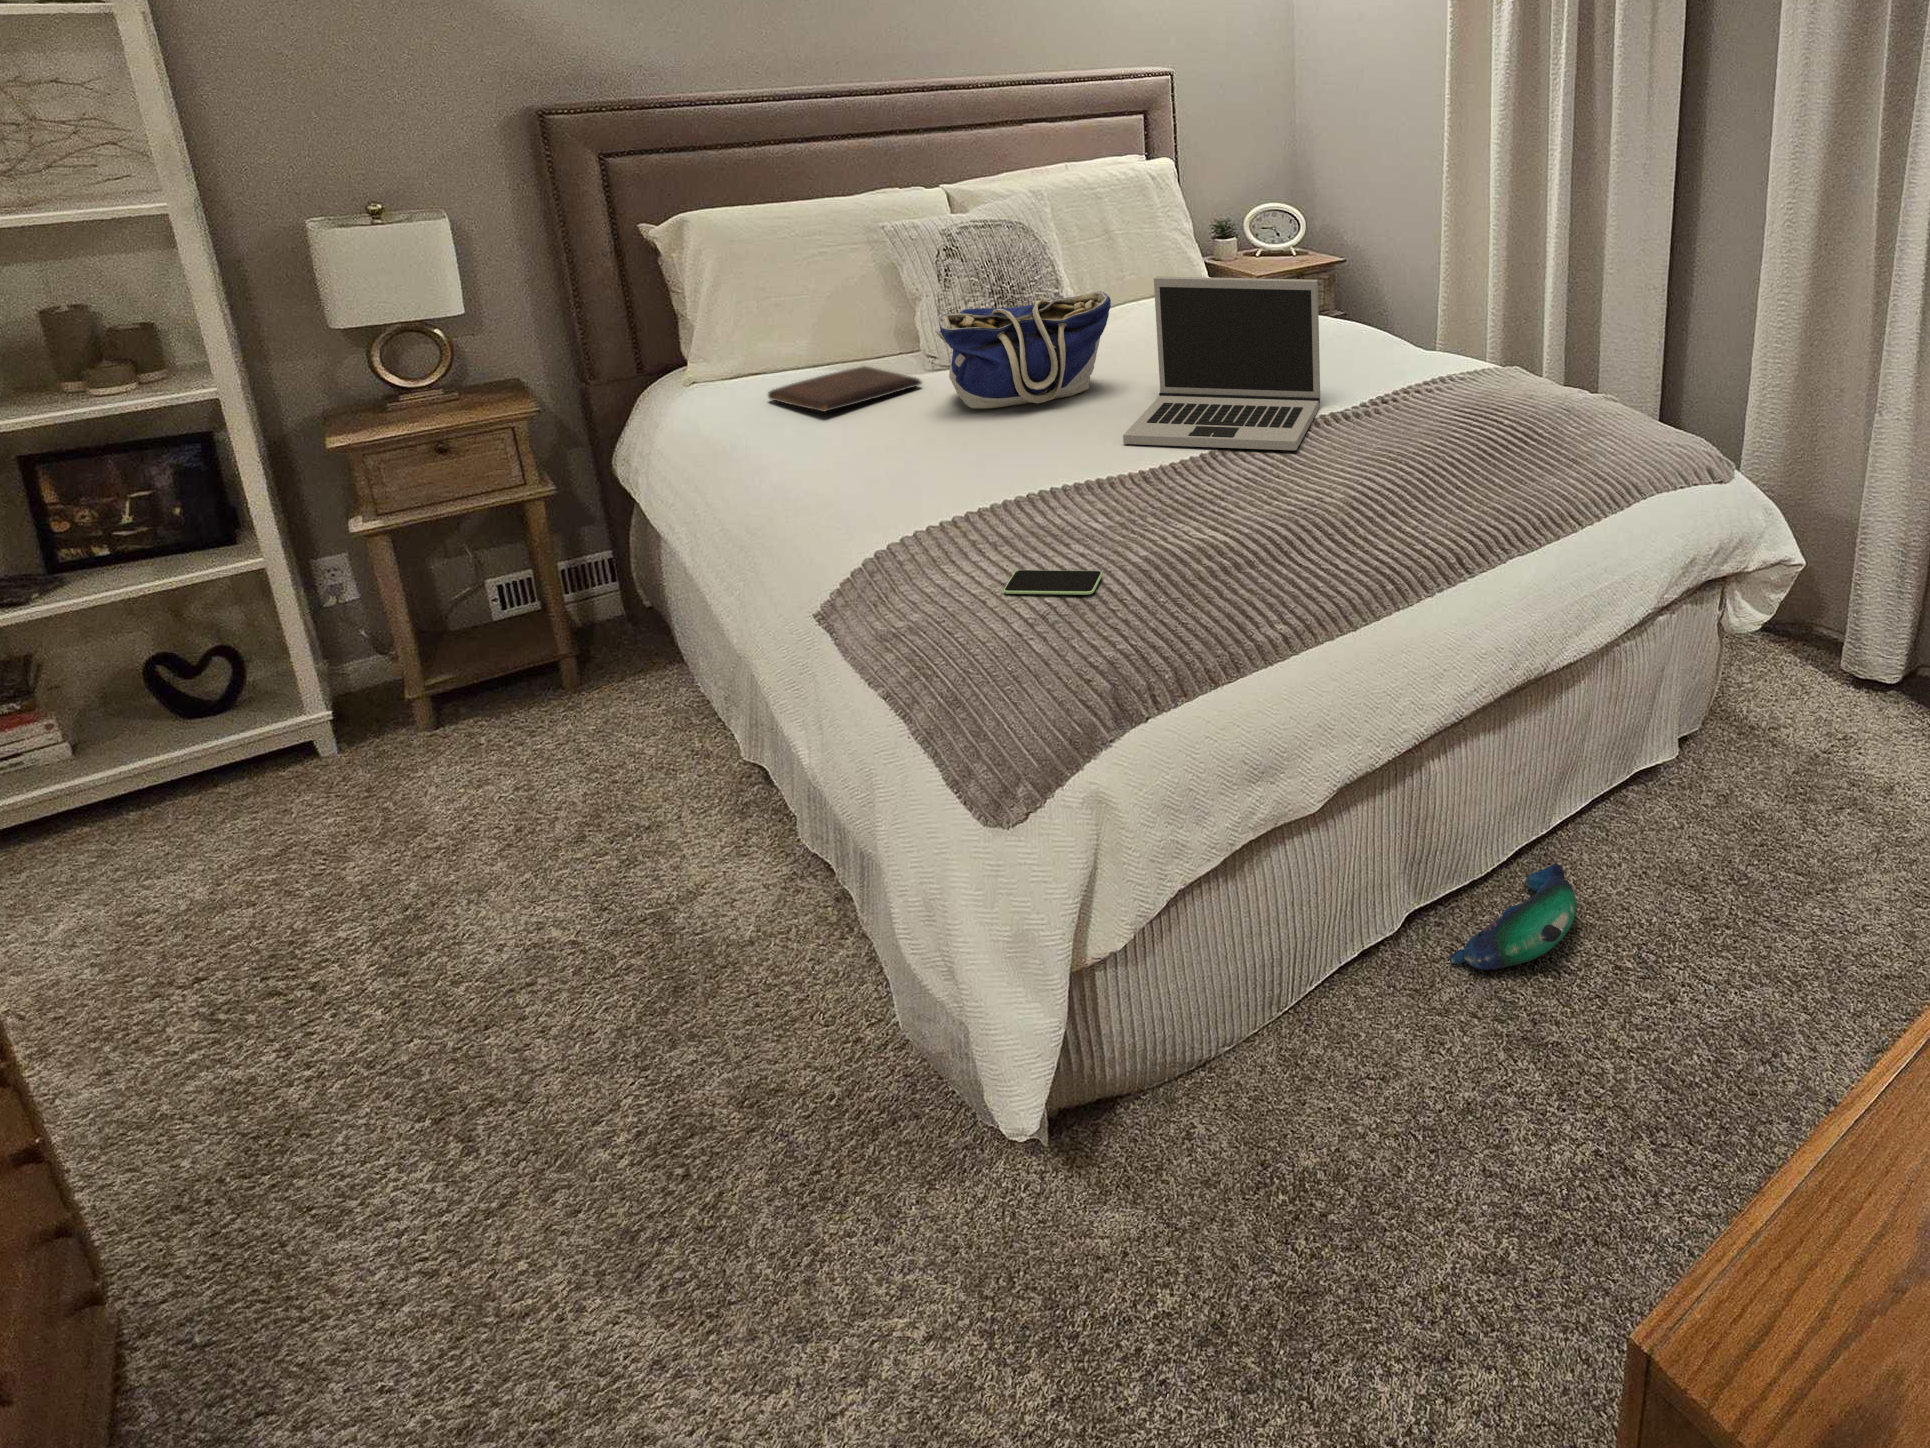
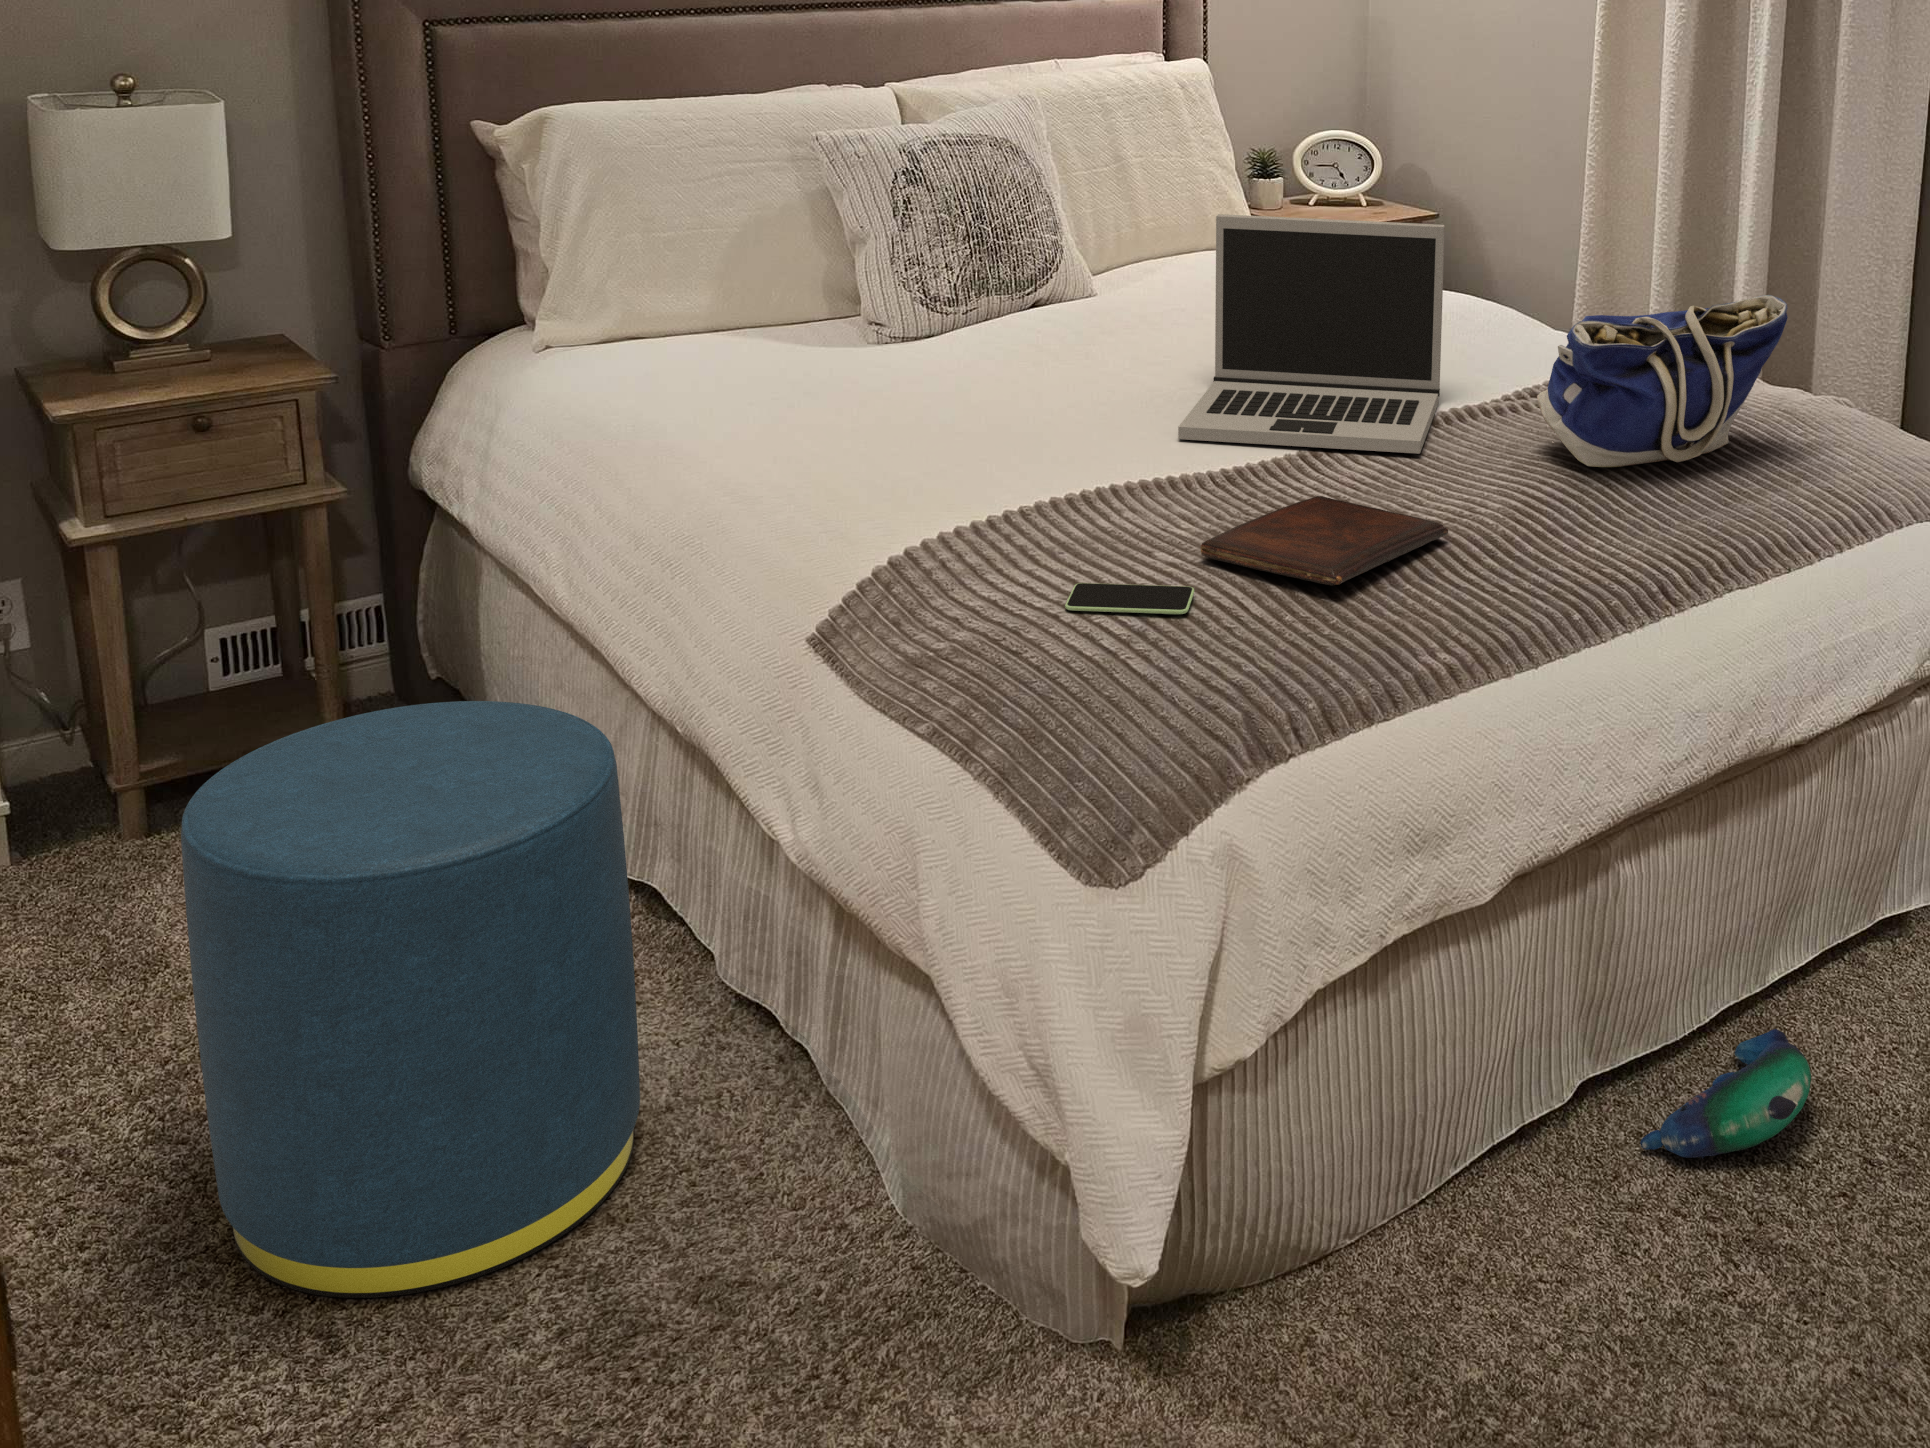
tote bag: present [935,291,1111,408] -> present [1537,295,1788,467]
book: present [768,366,922,412] -> present [1200,496,1448,586]
ottoman: none [340,663,724,1113] -> present [181,701,640,1298]

